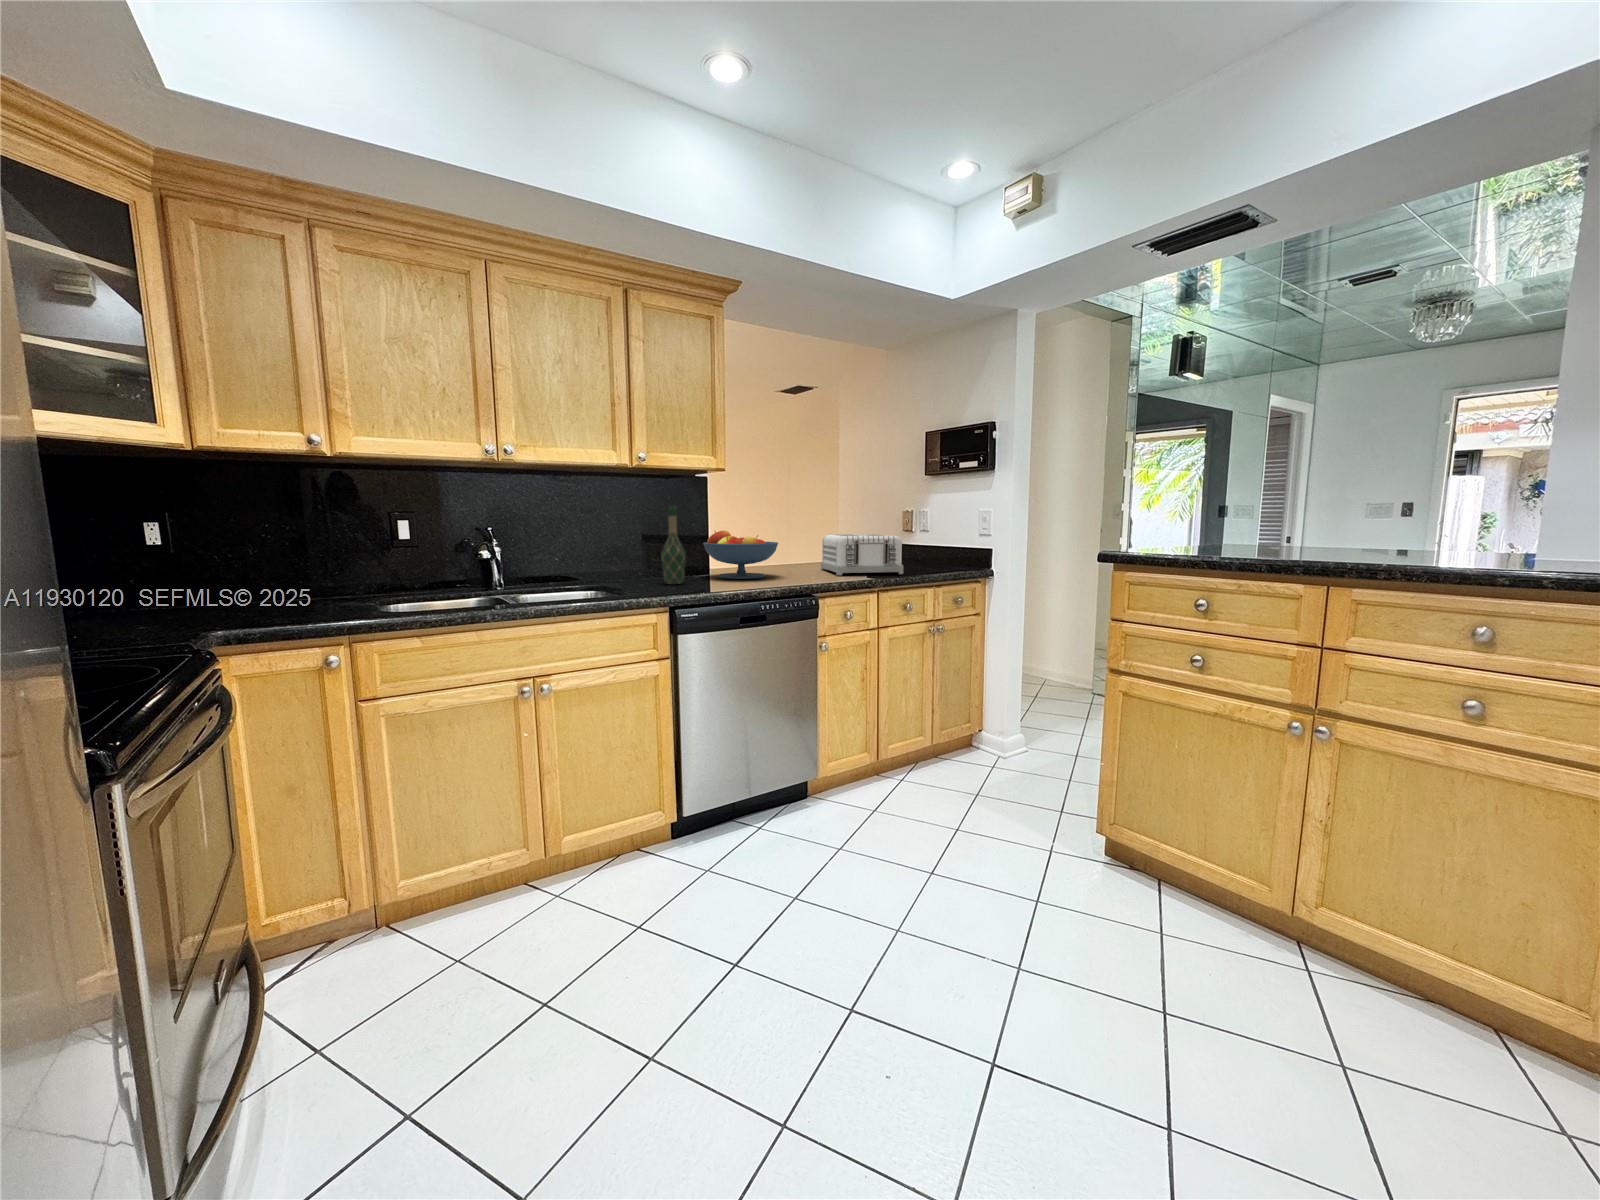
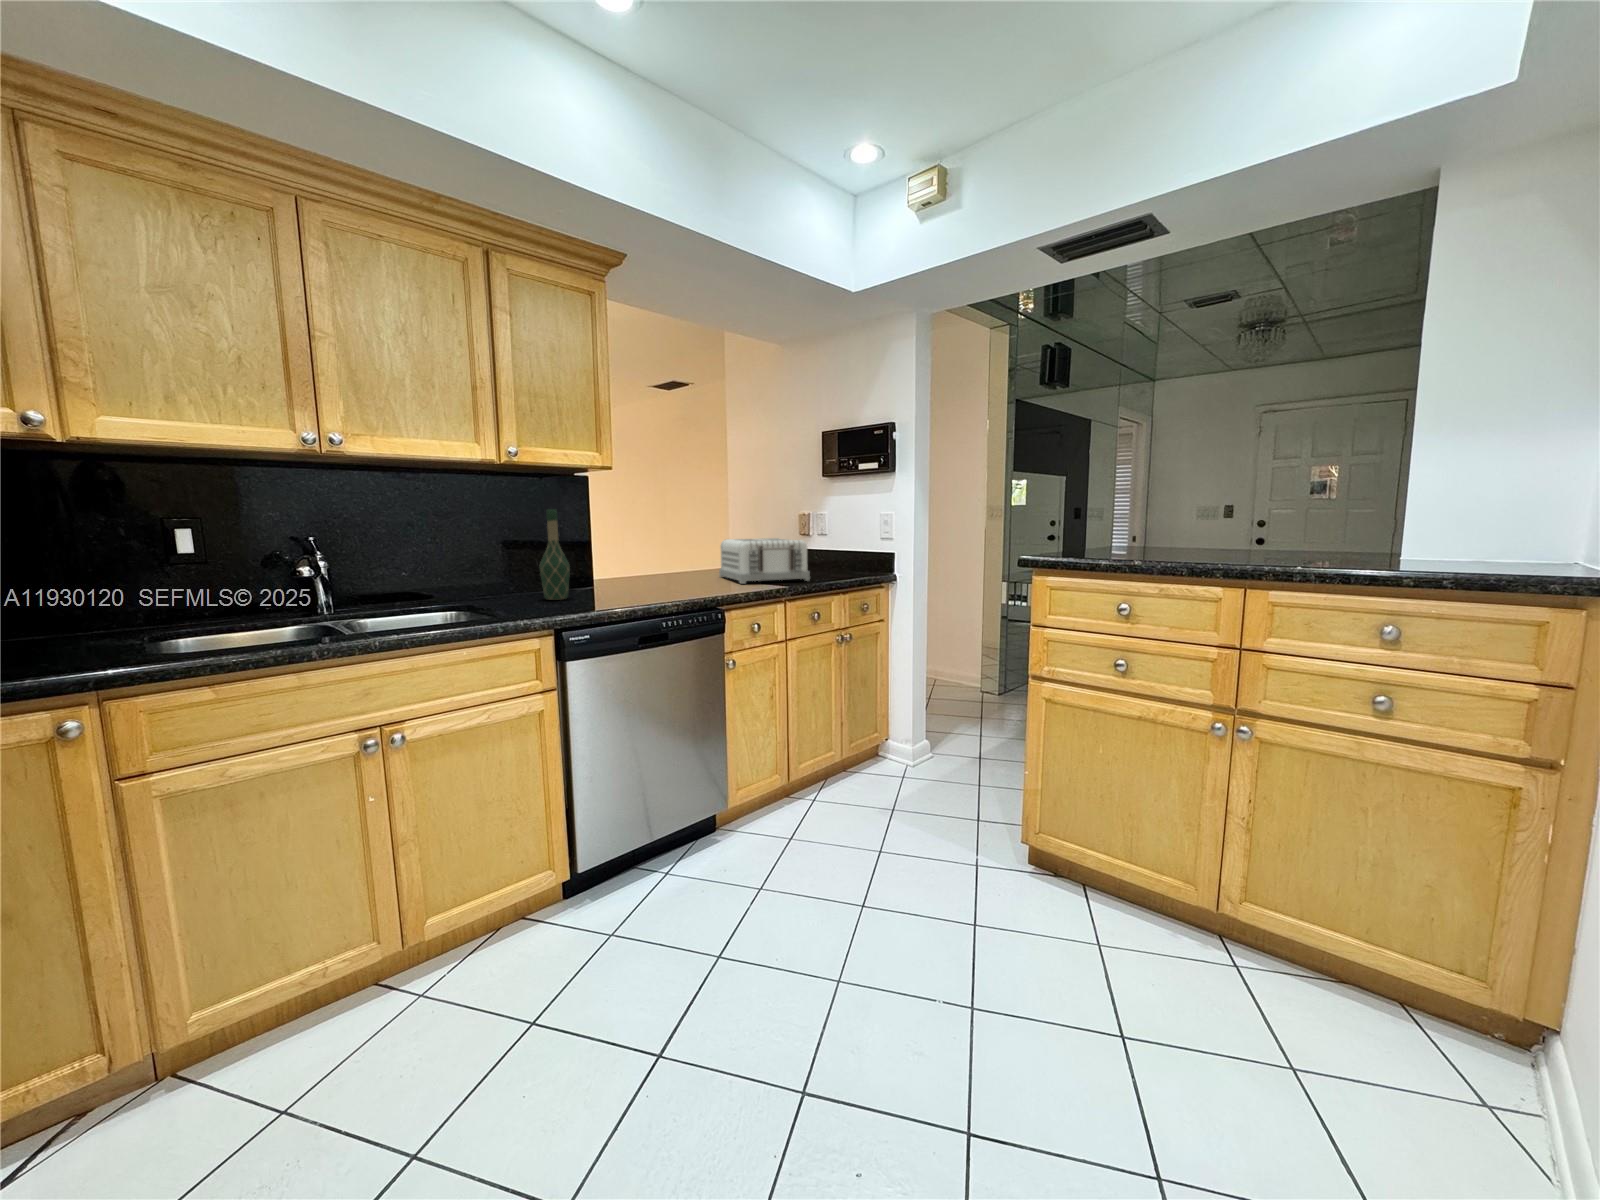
fruit bowl: present [703,530,778,579] -> none [588,536,675,591]

